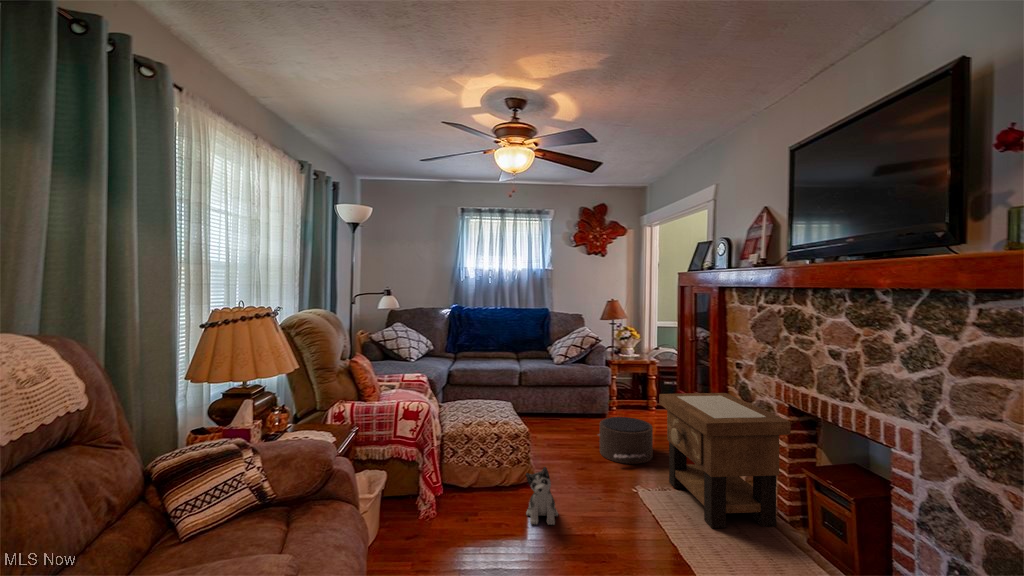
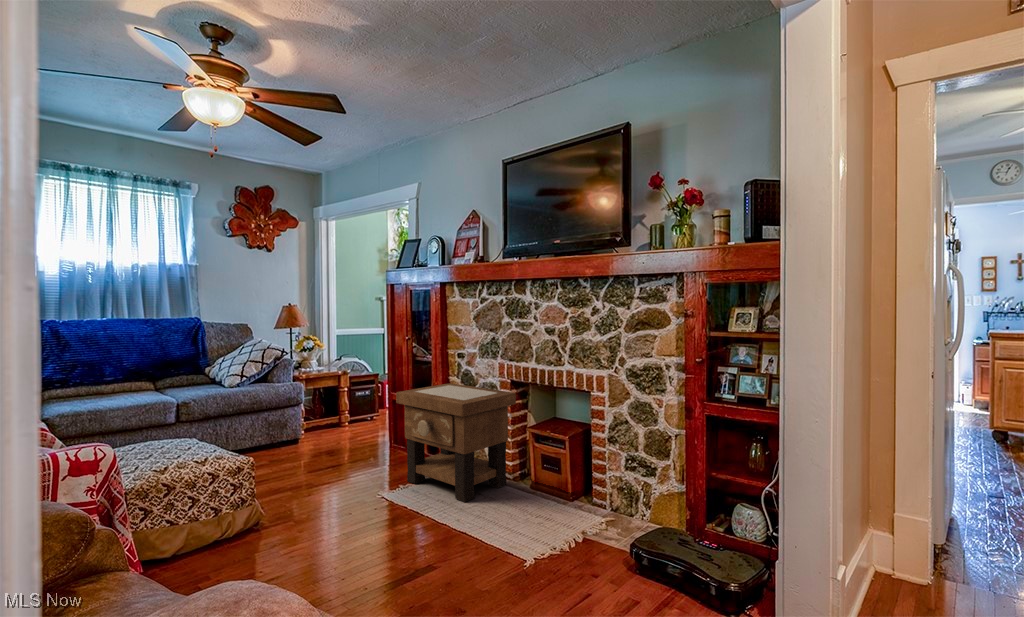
pouf: present [598,417,653,464] -> none [307,430,377,480]
plush toy: present [526,467,558,525] -> none [276,490,320,563]

